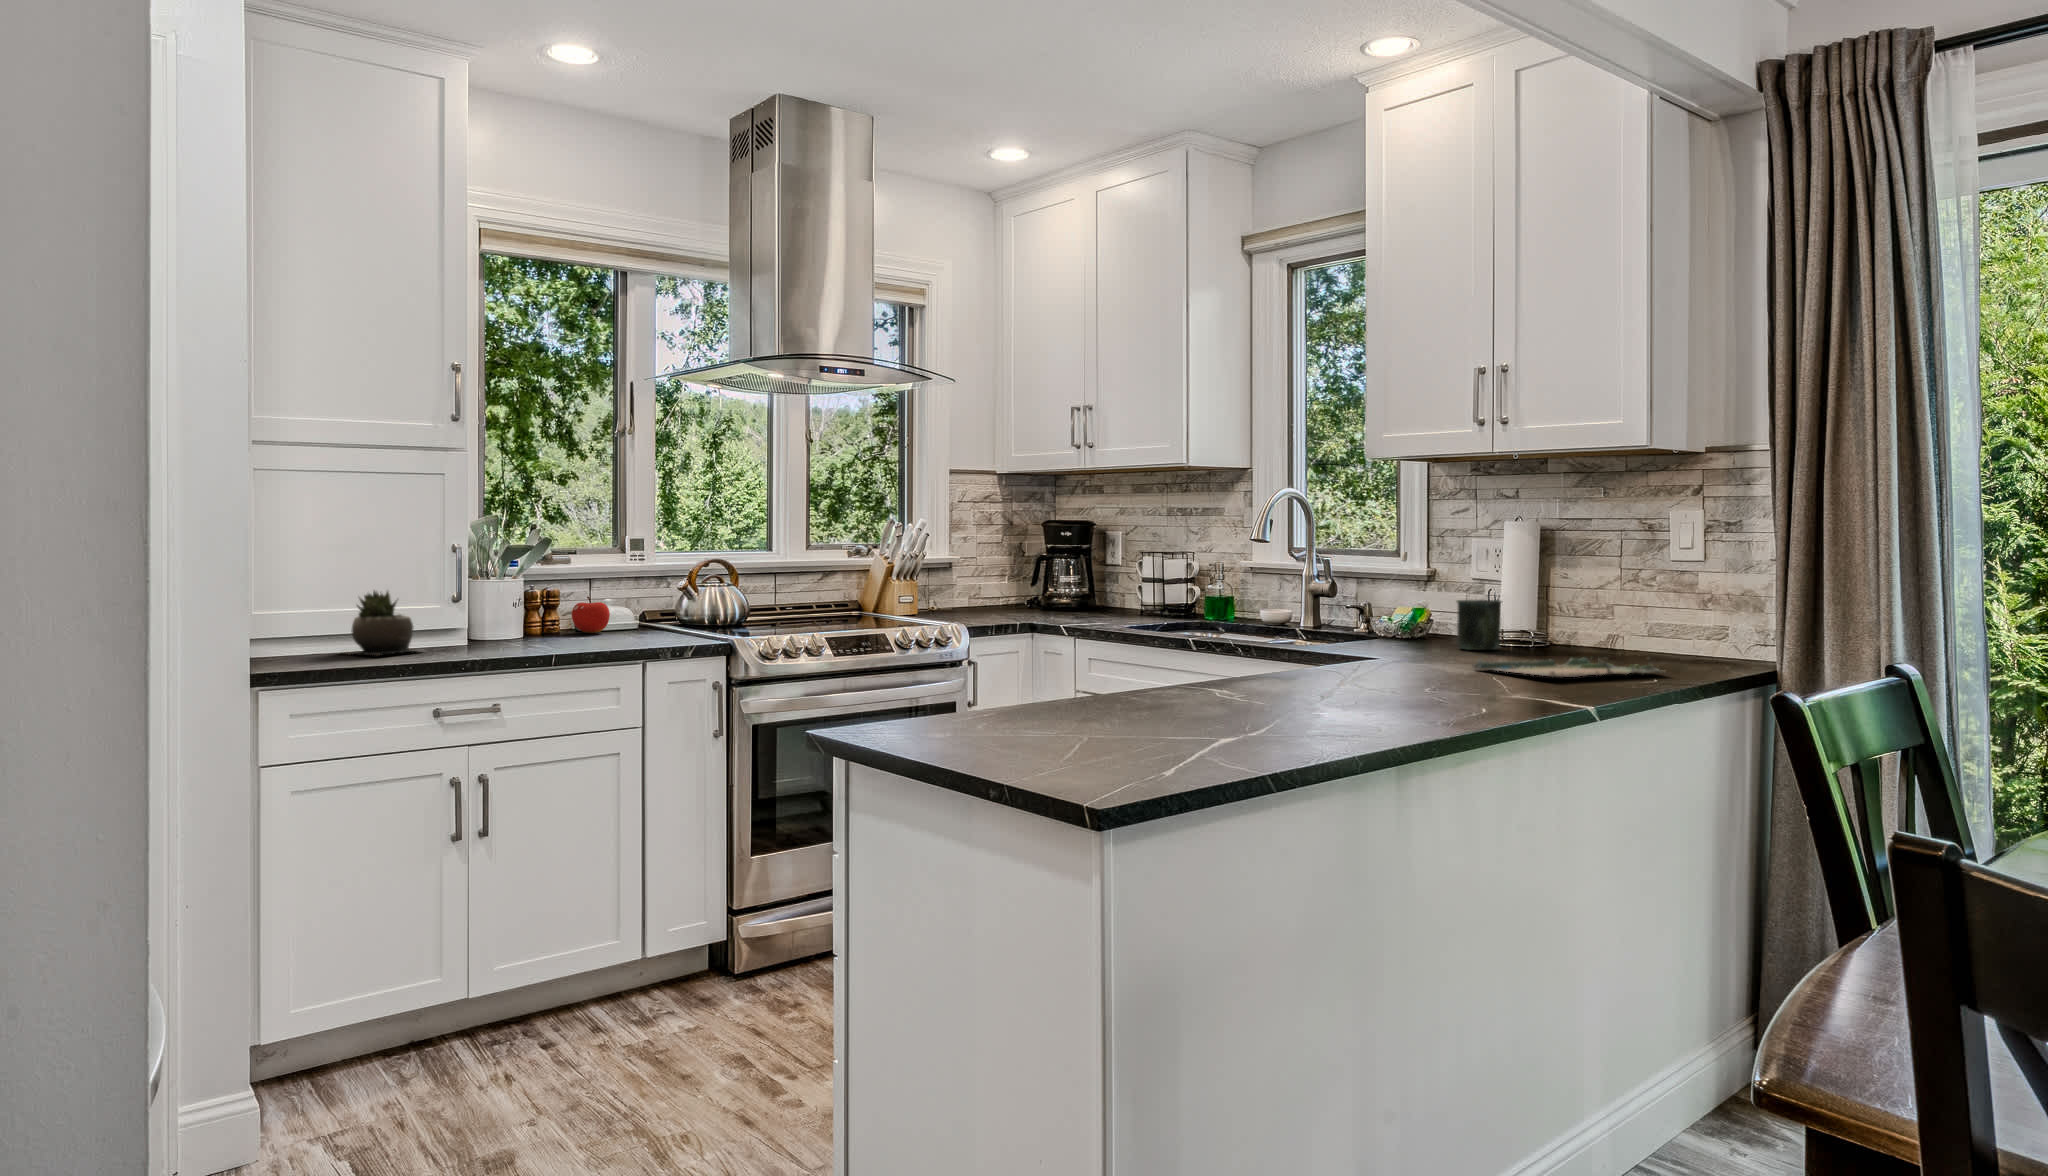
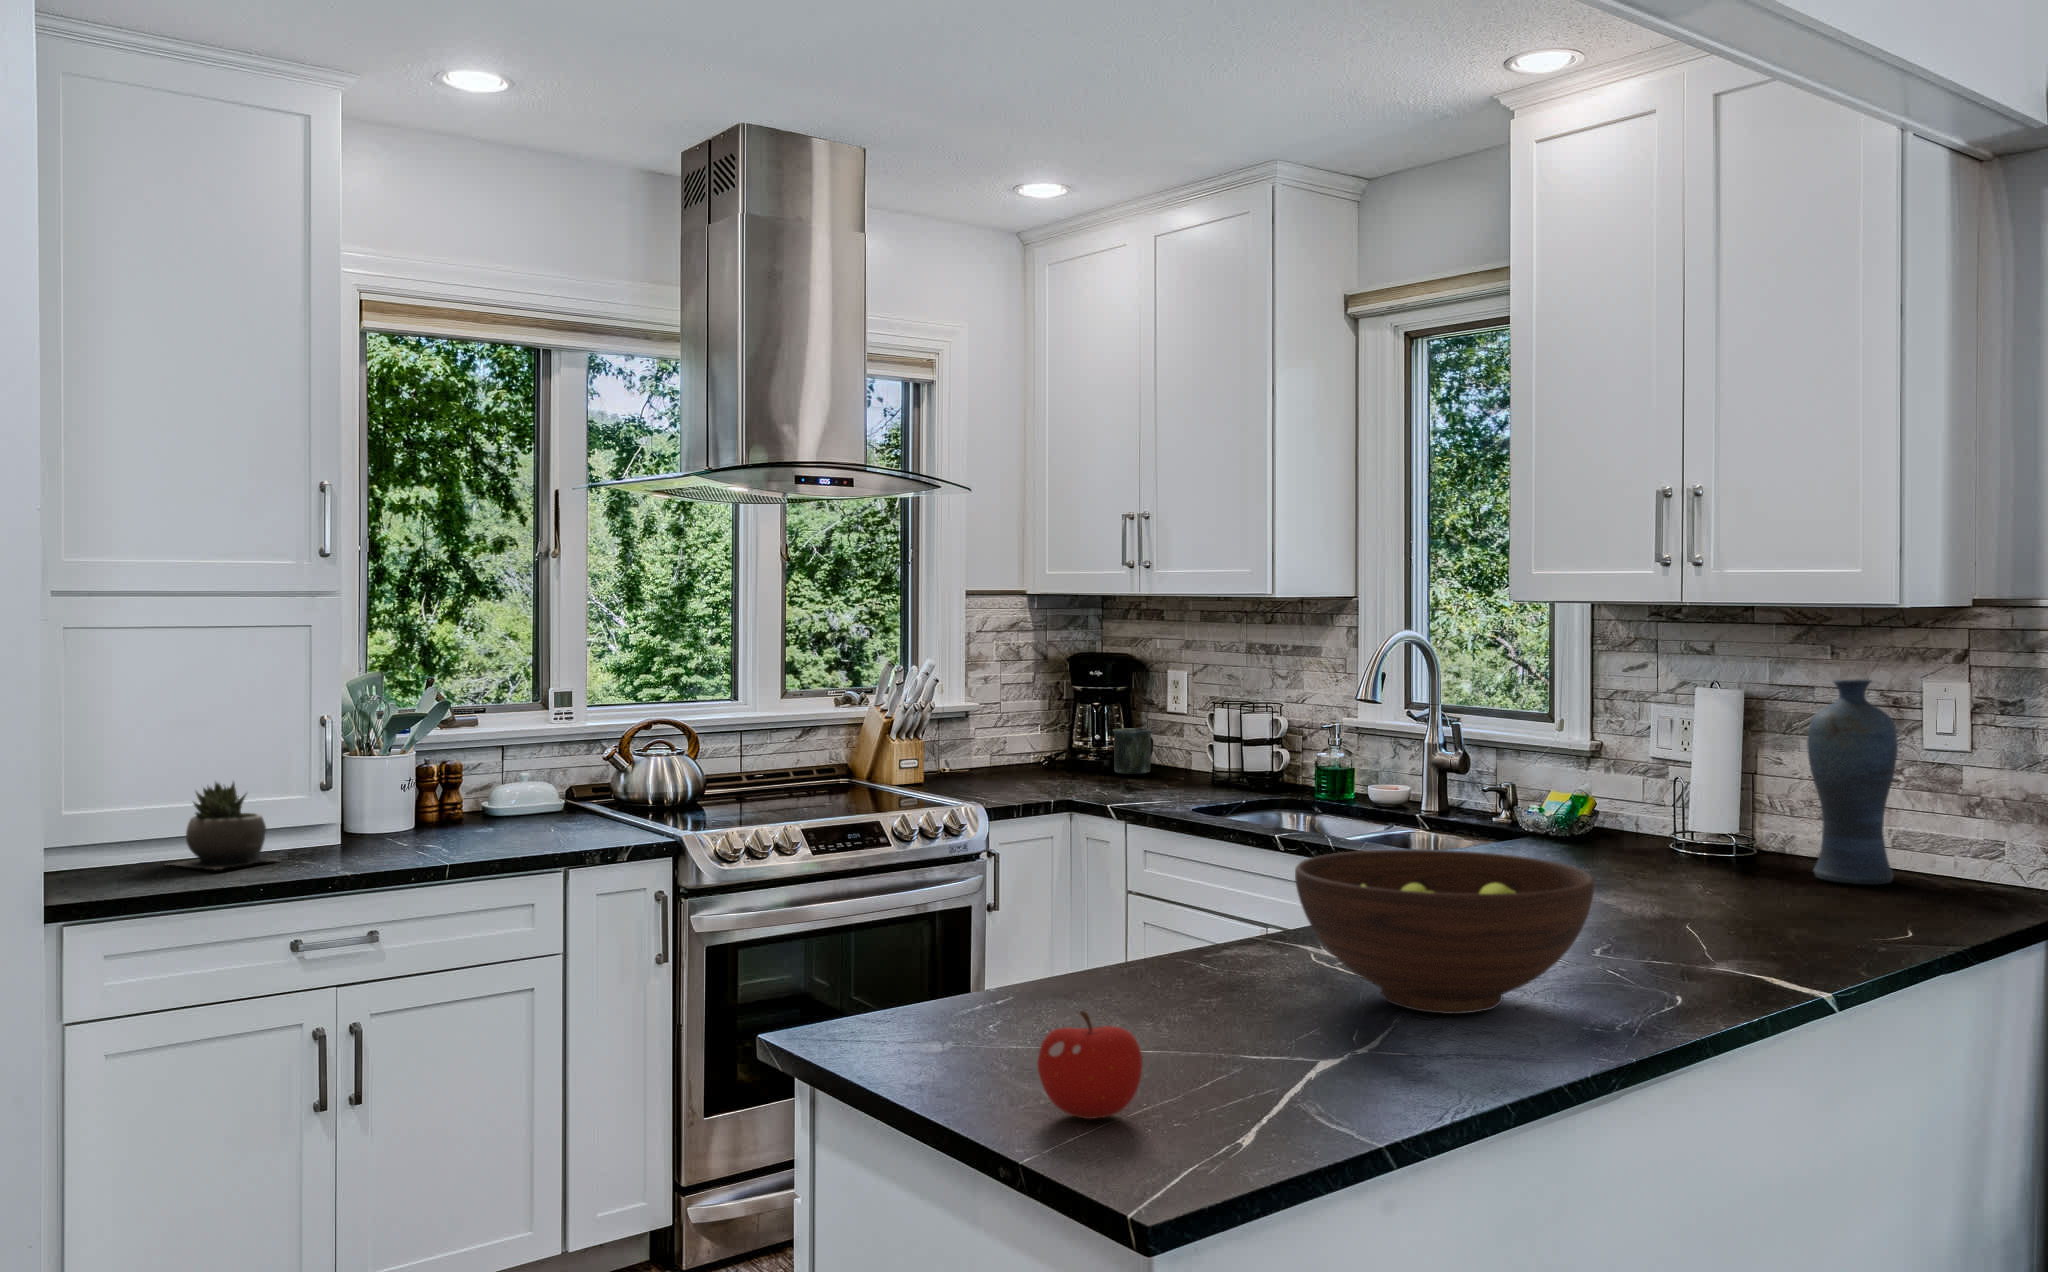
vase: none [1586,507,1652,658] -> present [1807,679,1898,884]
fruit: present [572,597,610,633] -> present [1037,1012,1142,1119]
mug: present [1457,600,1502,650] -> present [1113,728,1154,774]
fruit bowl: none [1202,608,1421,715] -> present [1295,850,1594,1014]
tray: present [1473,657,1665,677] -> none [1657,887,1925,930]

